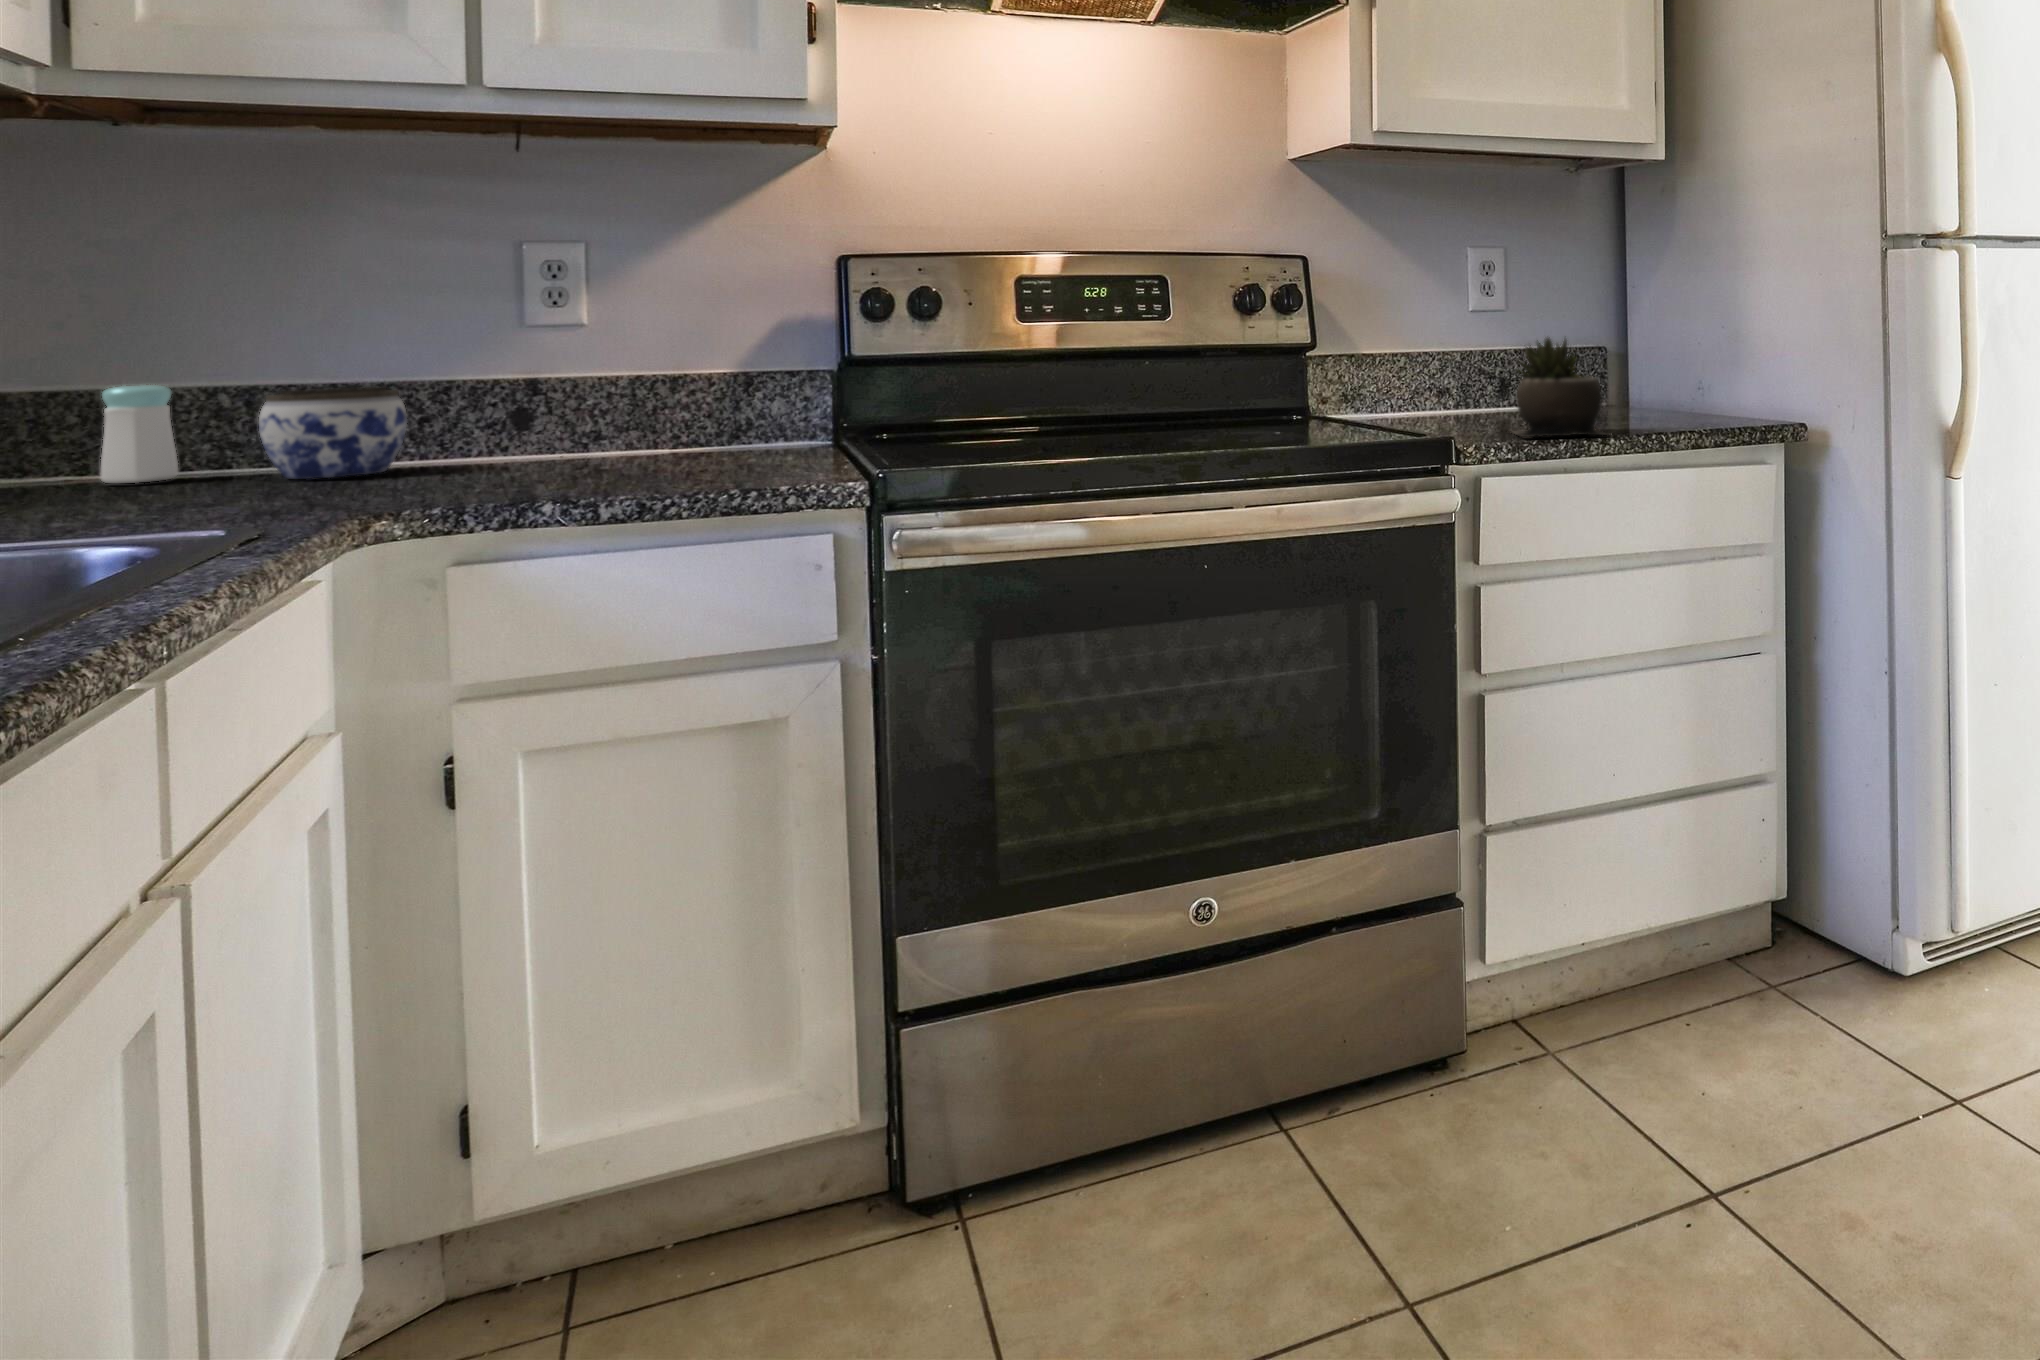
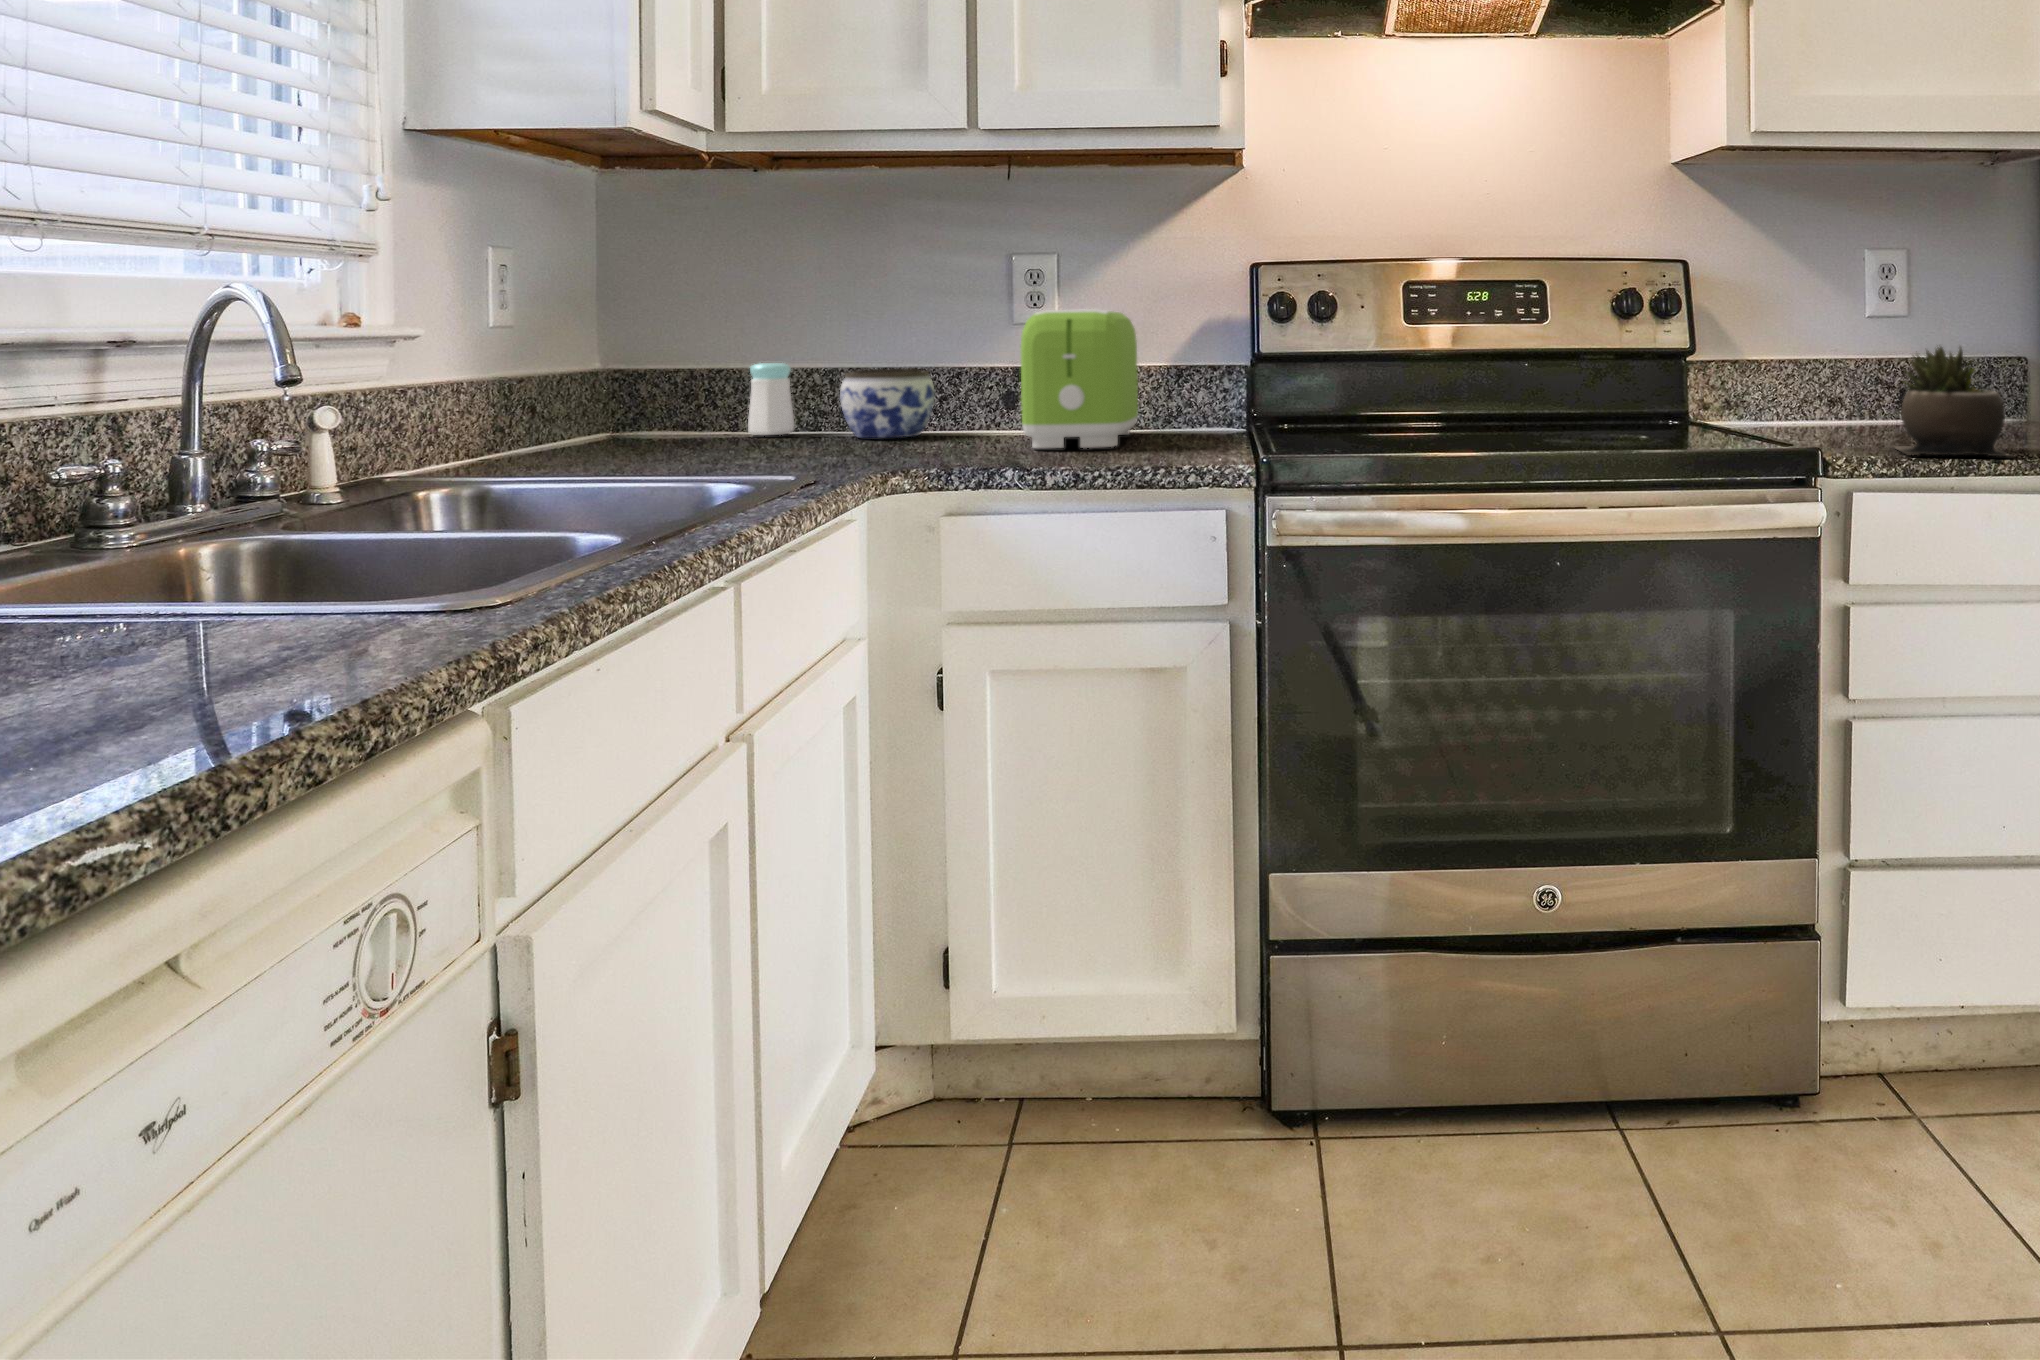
toaster: none [545,310,698,478] -> present [1021,309,1138,448]

